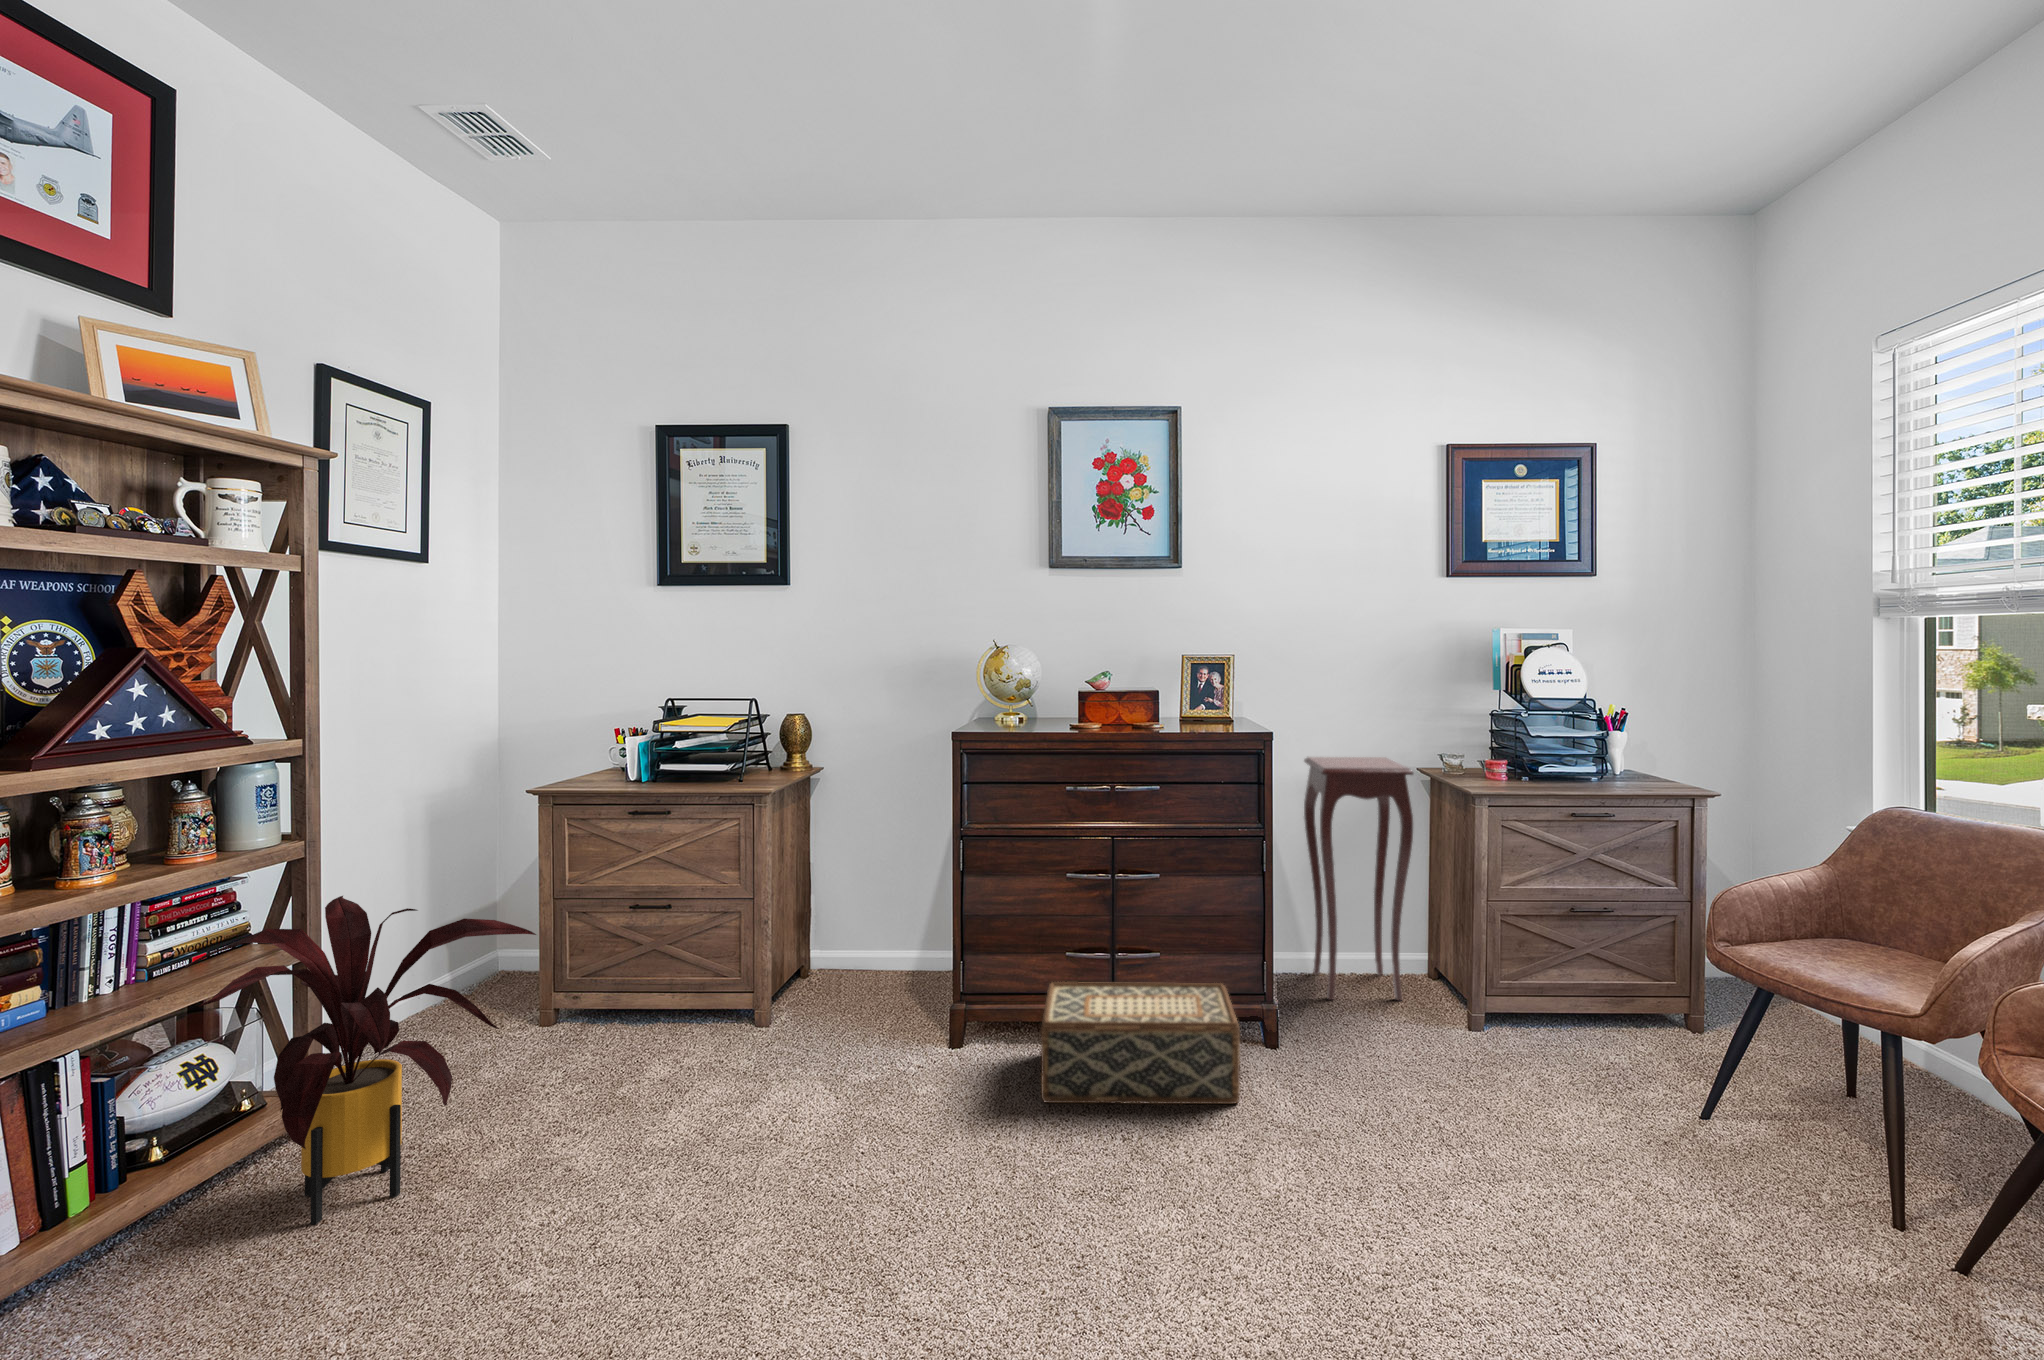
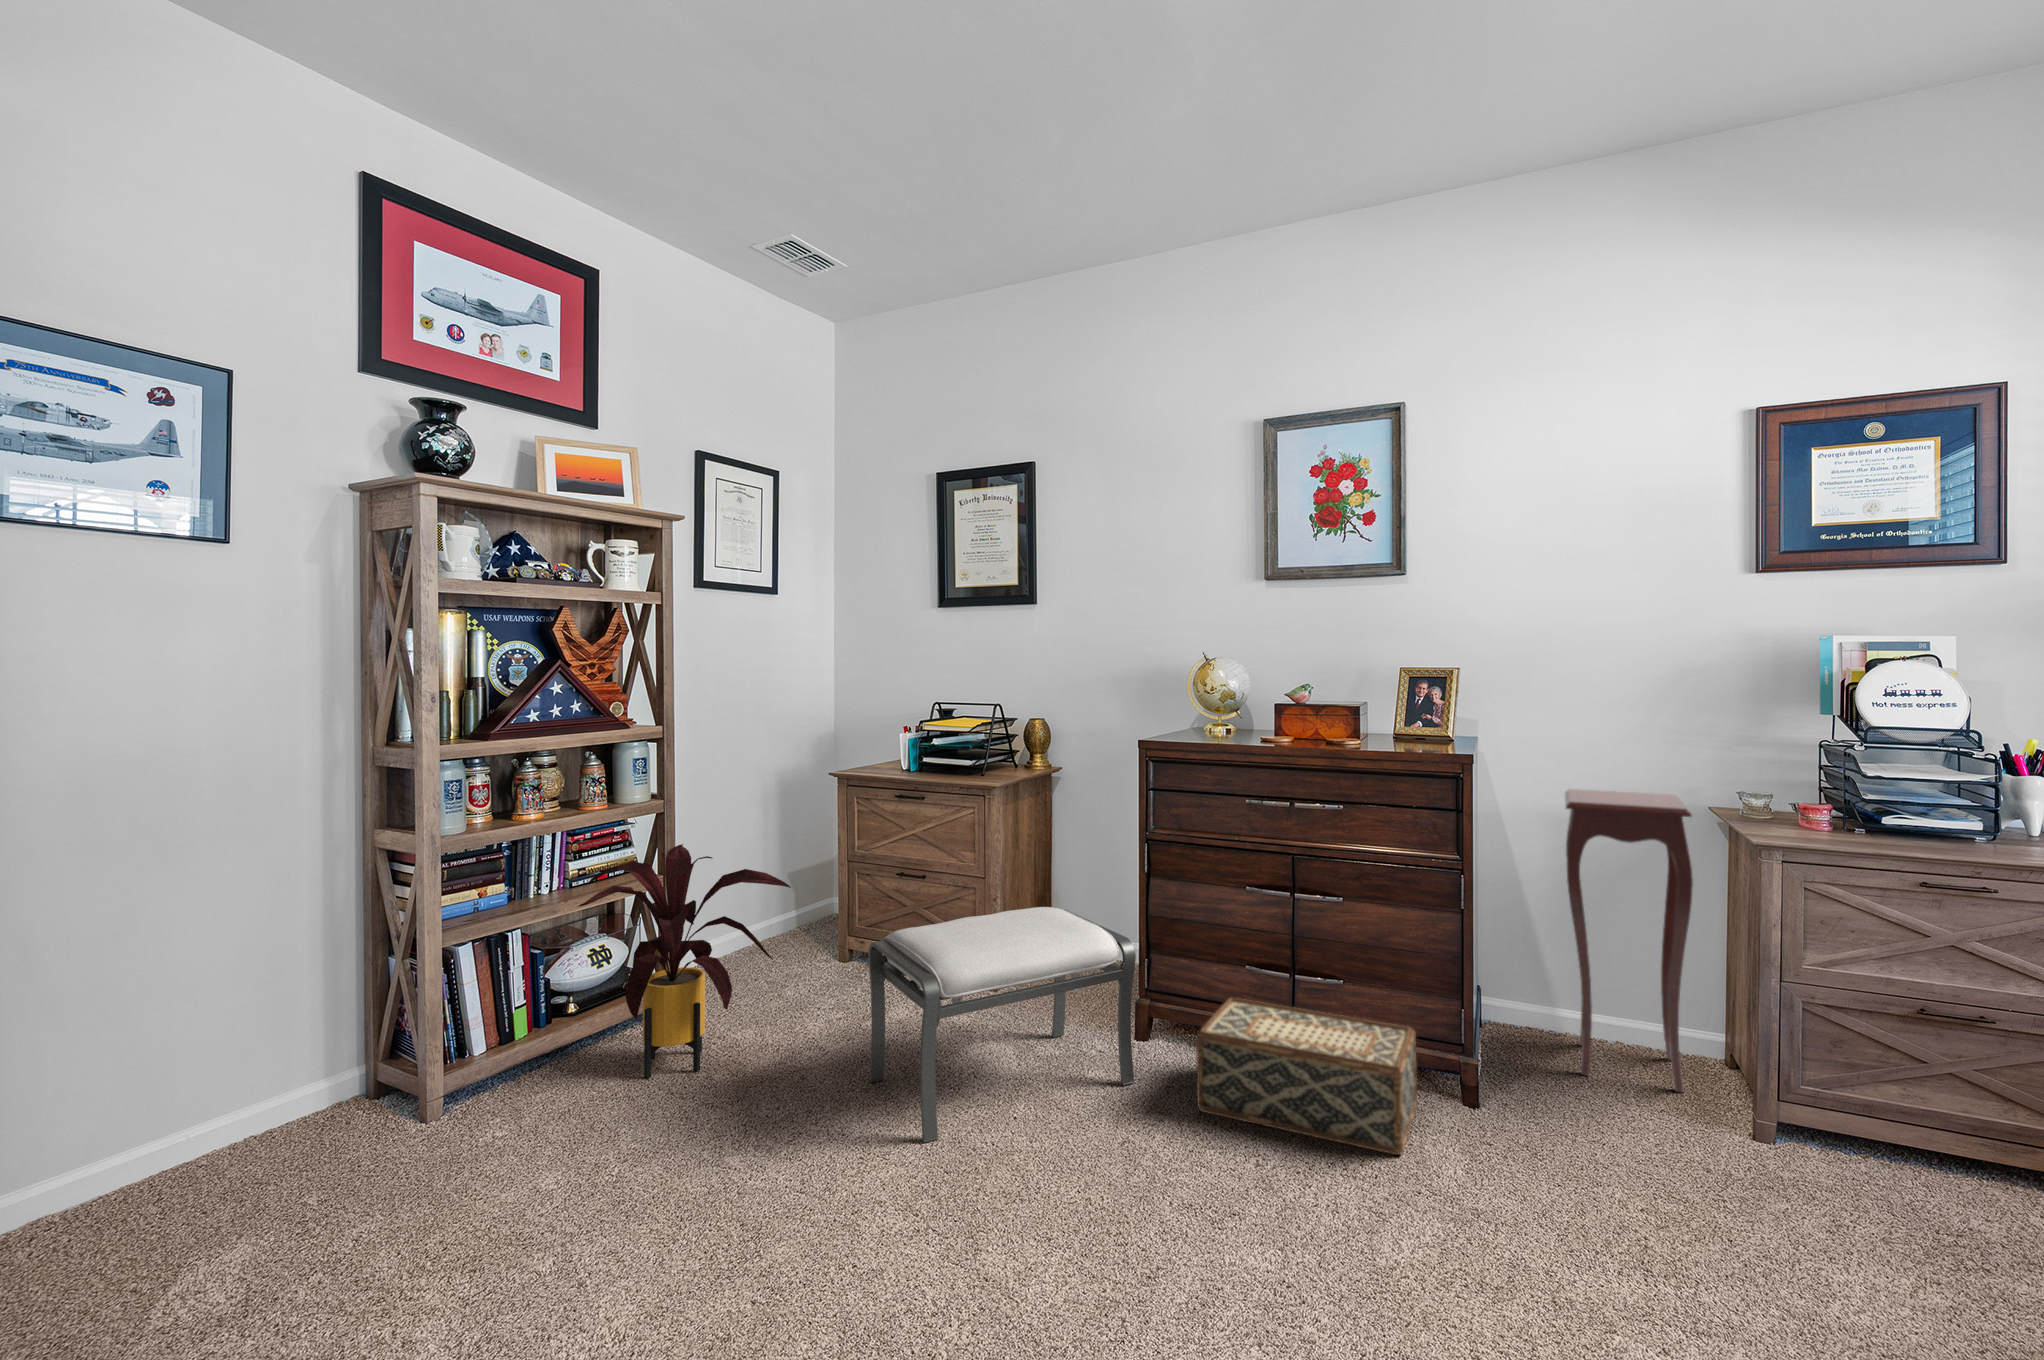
ottoman: none [656,917,969,1211] -> present [868,907,1136,1143]

